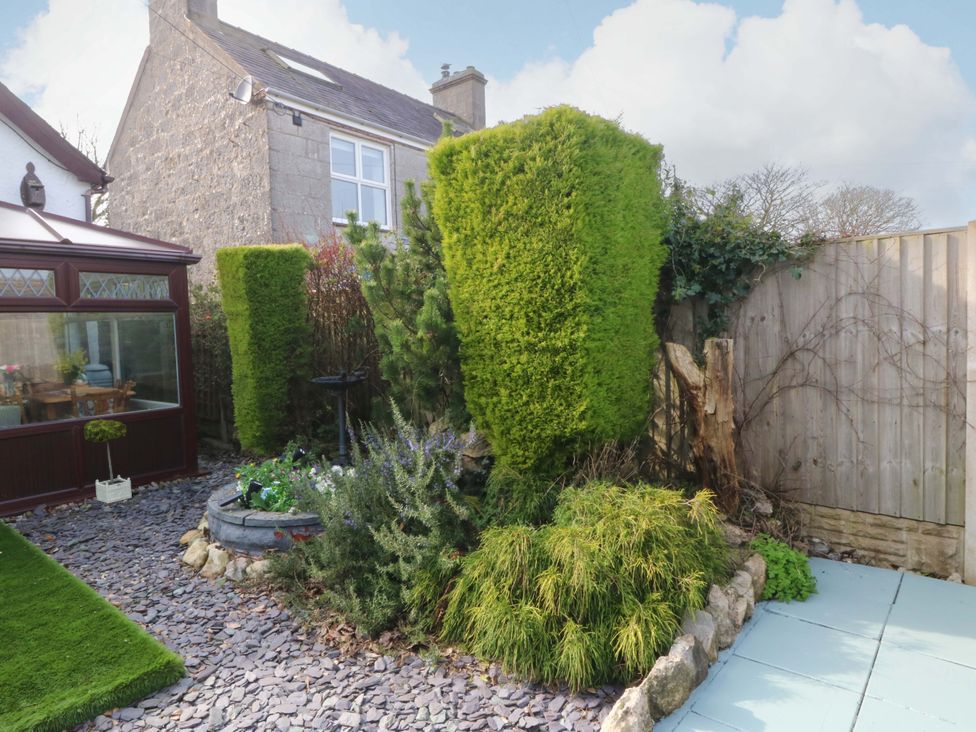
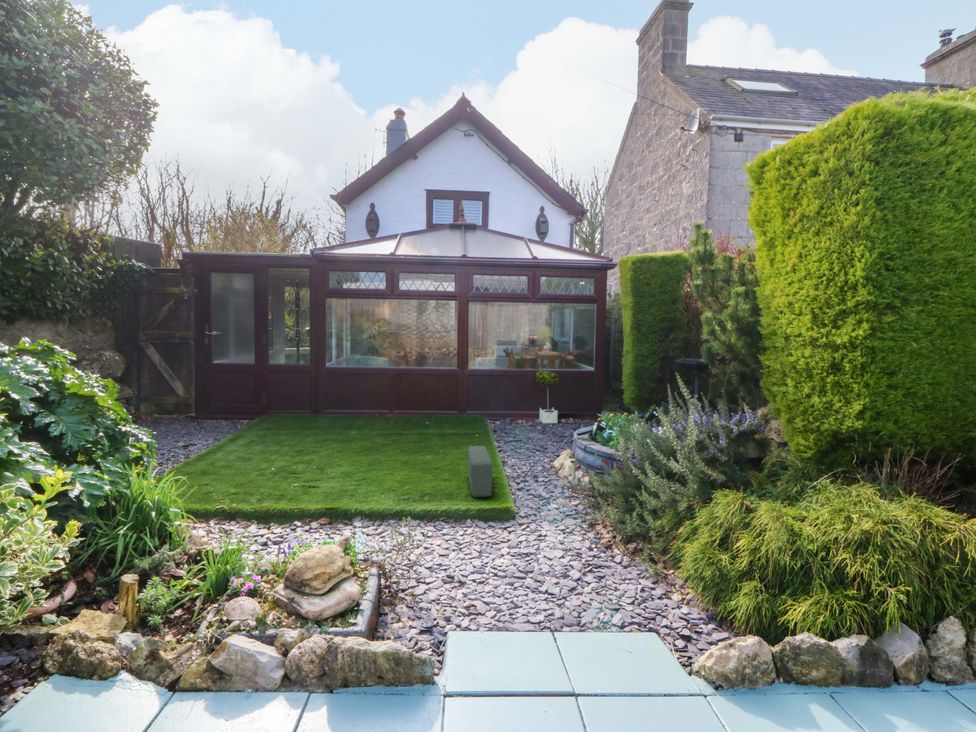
pouf: none [34,569,117,666] -> present [468,446,492,497]

